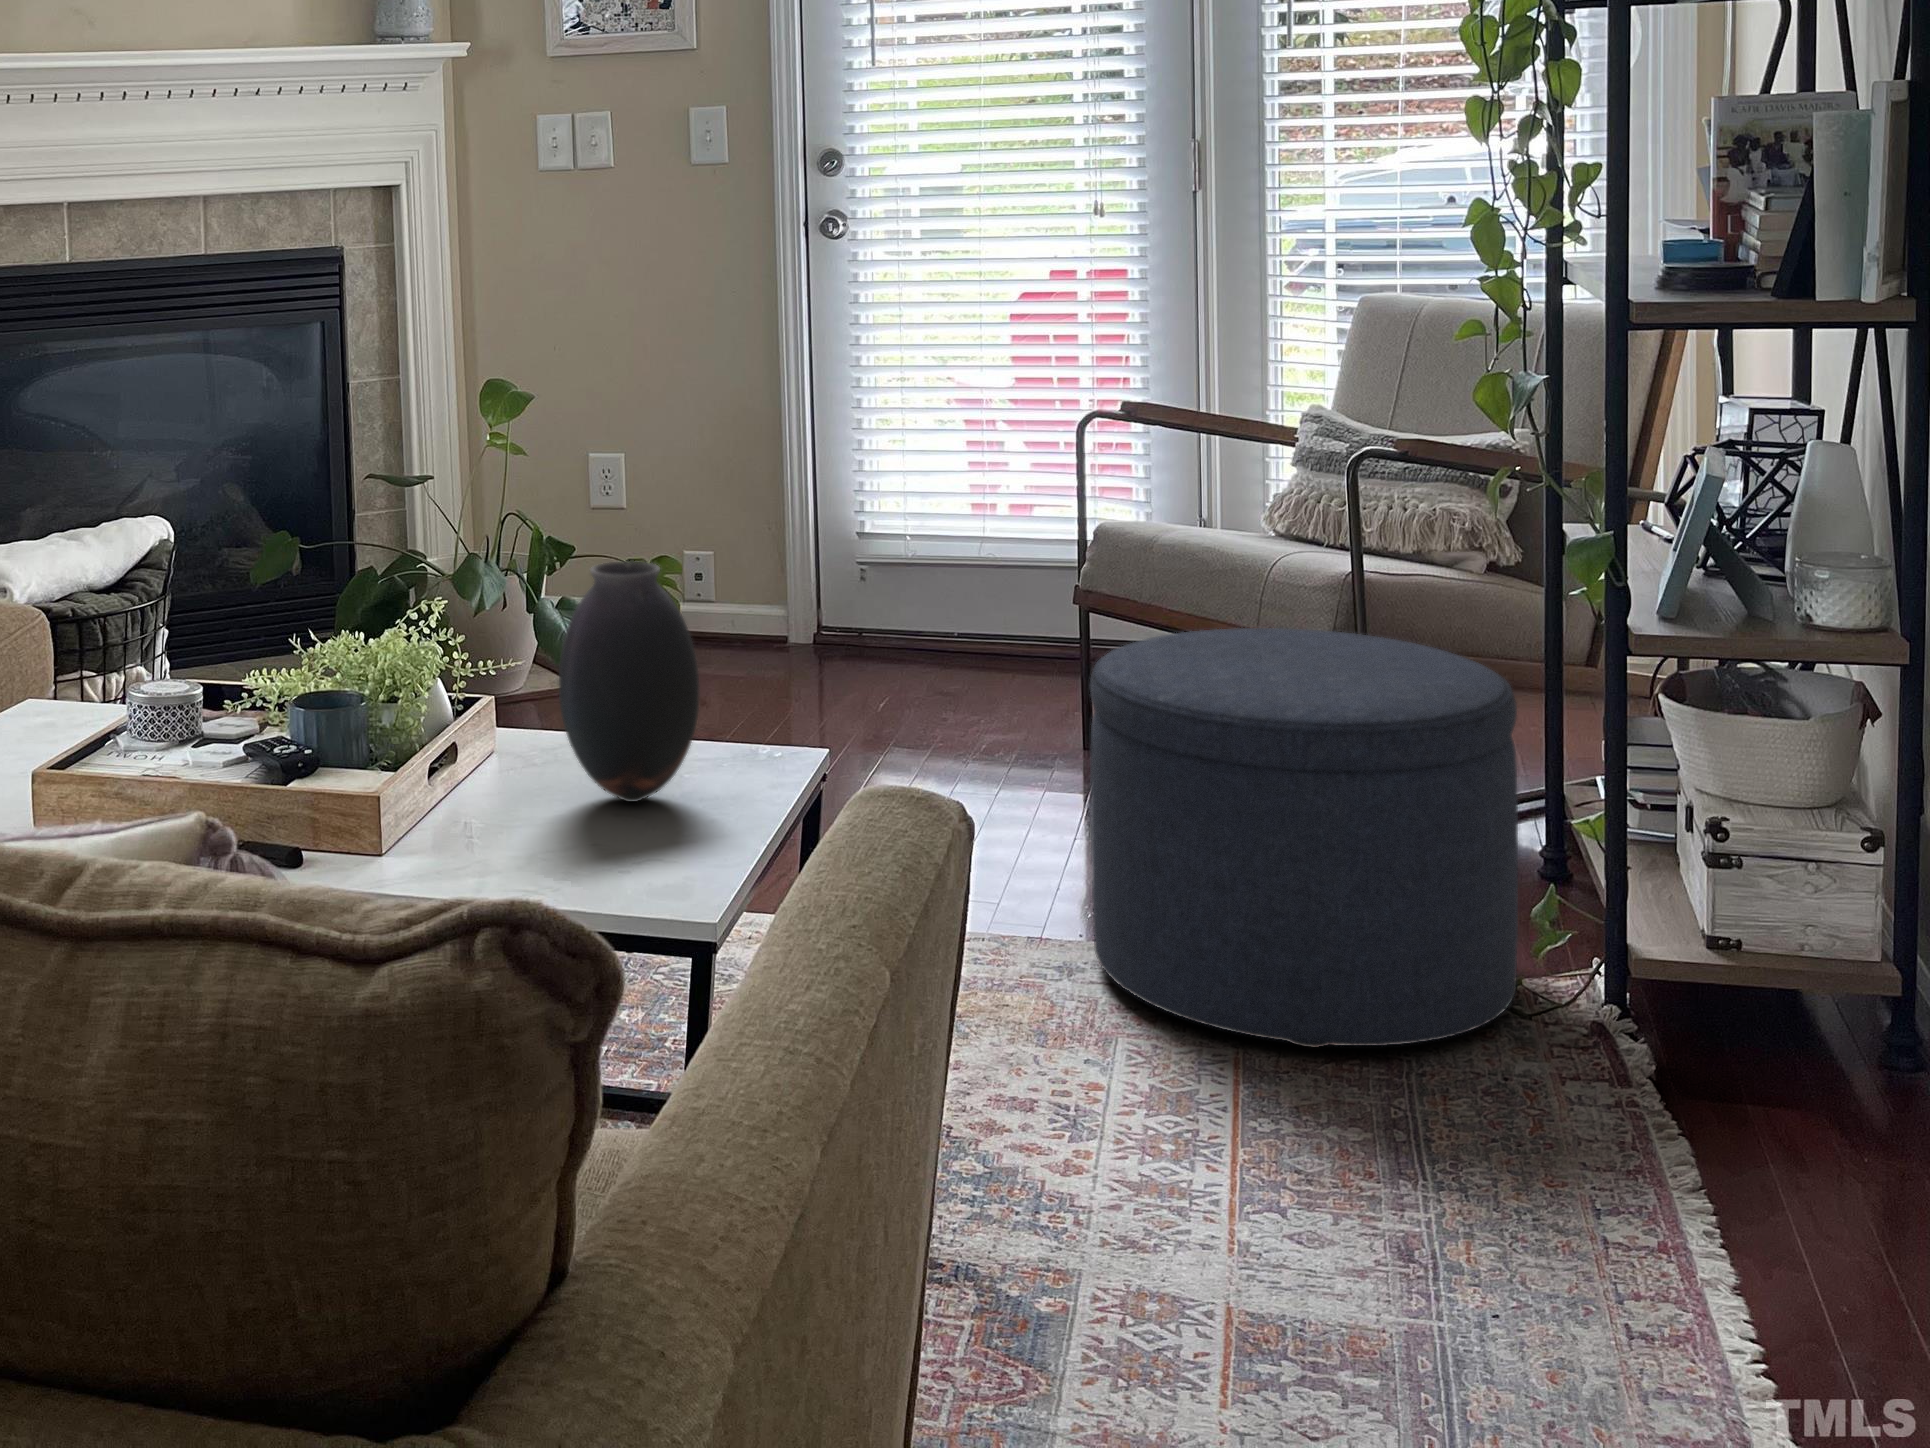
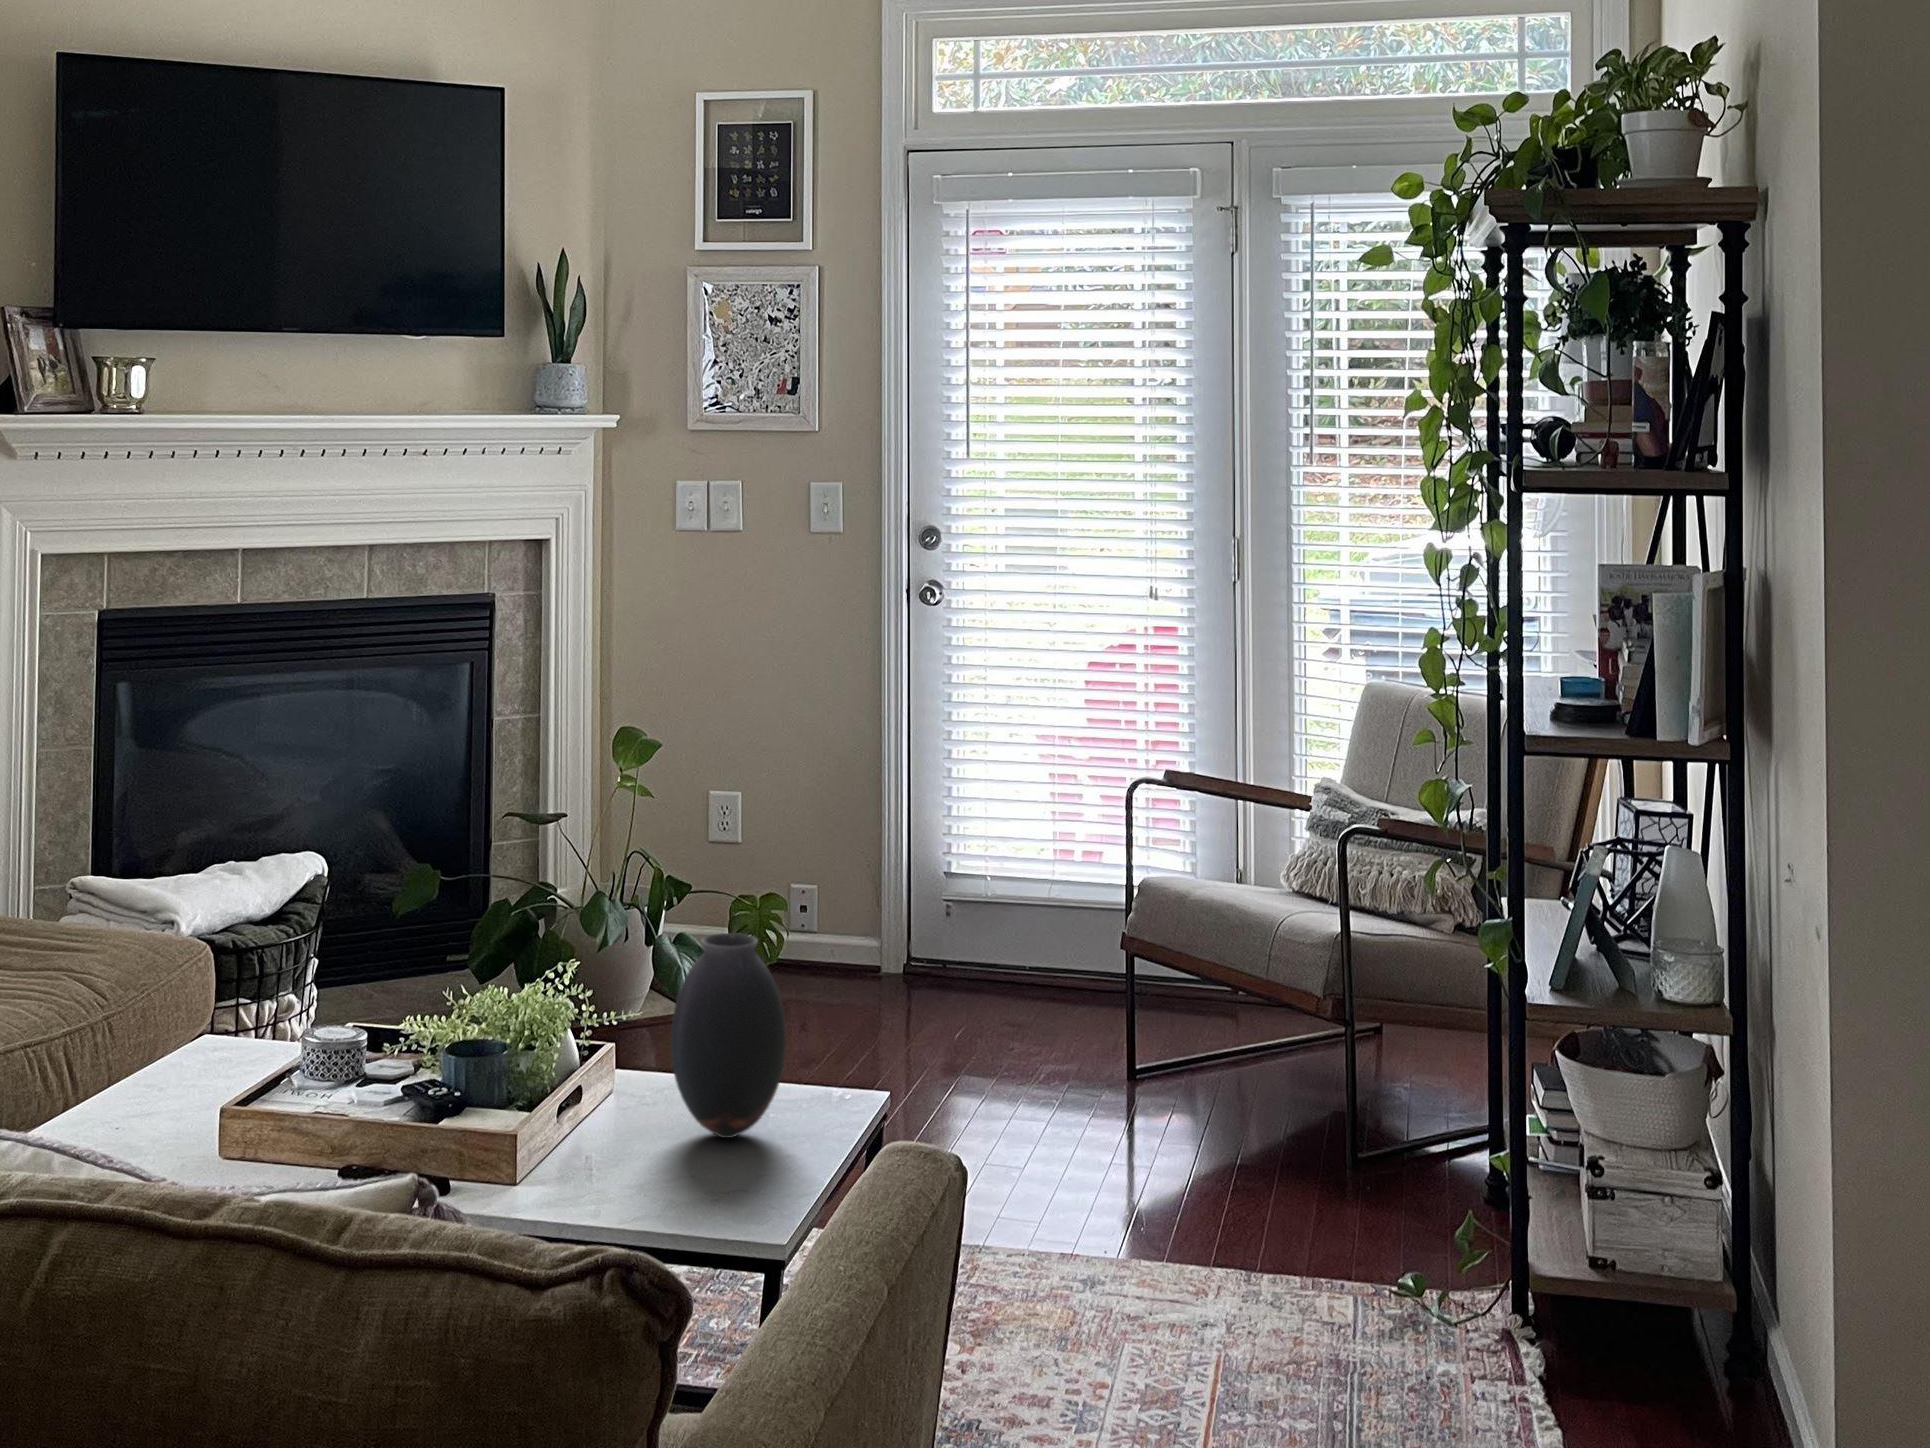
ottoman: present [1090,628,1518,1048] -> none [1113,984,1449,1351]

